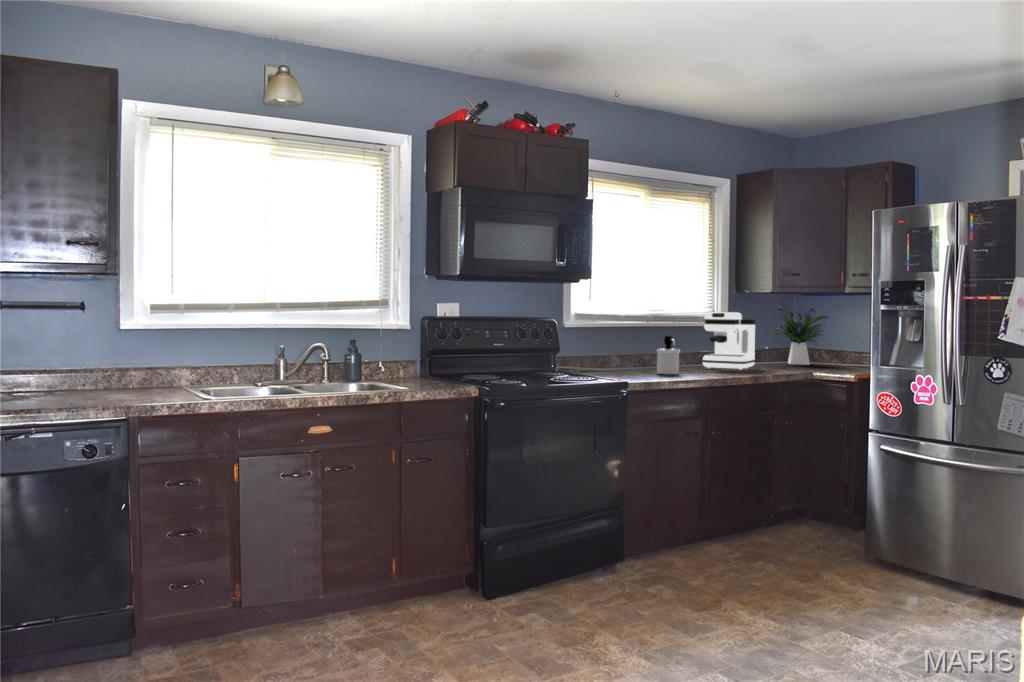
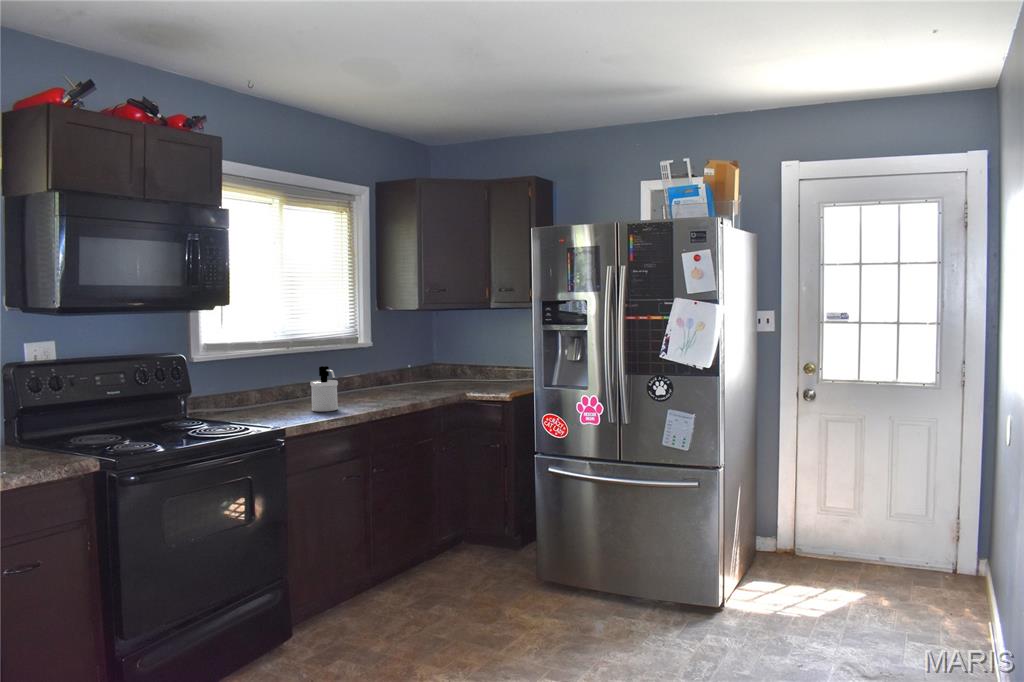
flower arrangement: present [774,303,828,365] -> none [409,318,469,382]
coffee maker: present [703,312,755,370] -> none [354,333,407,396]

